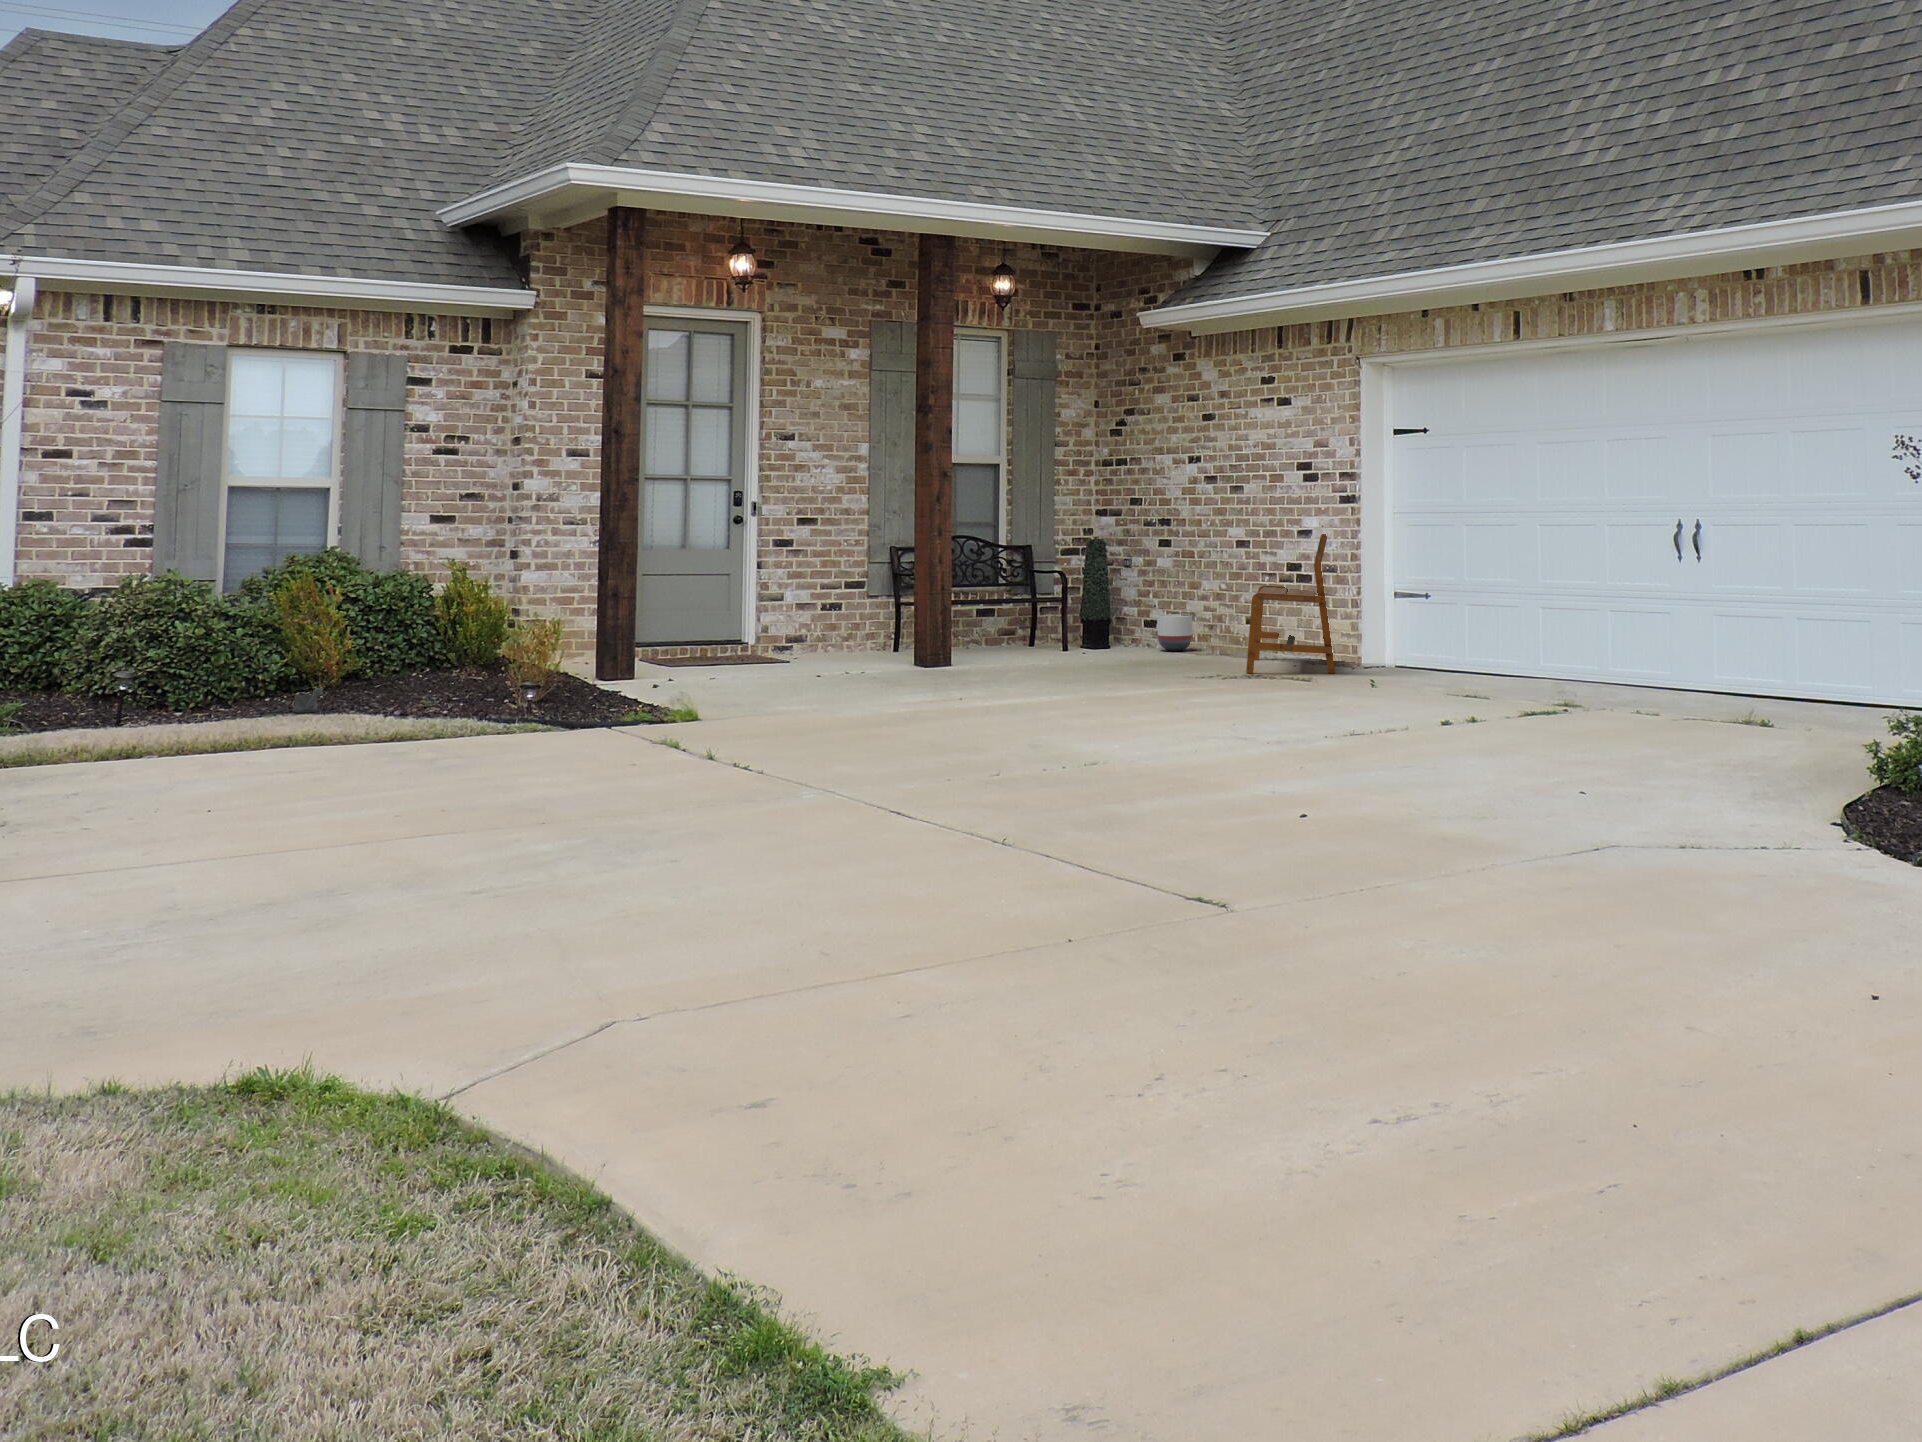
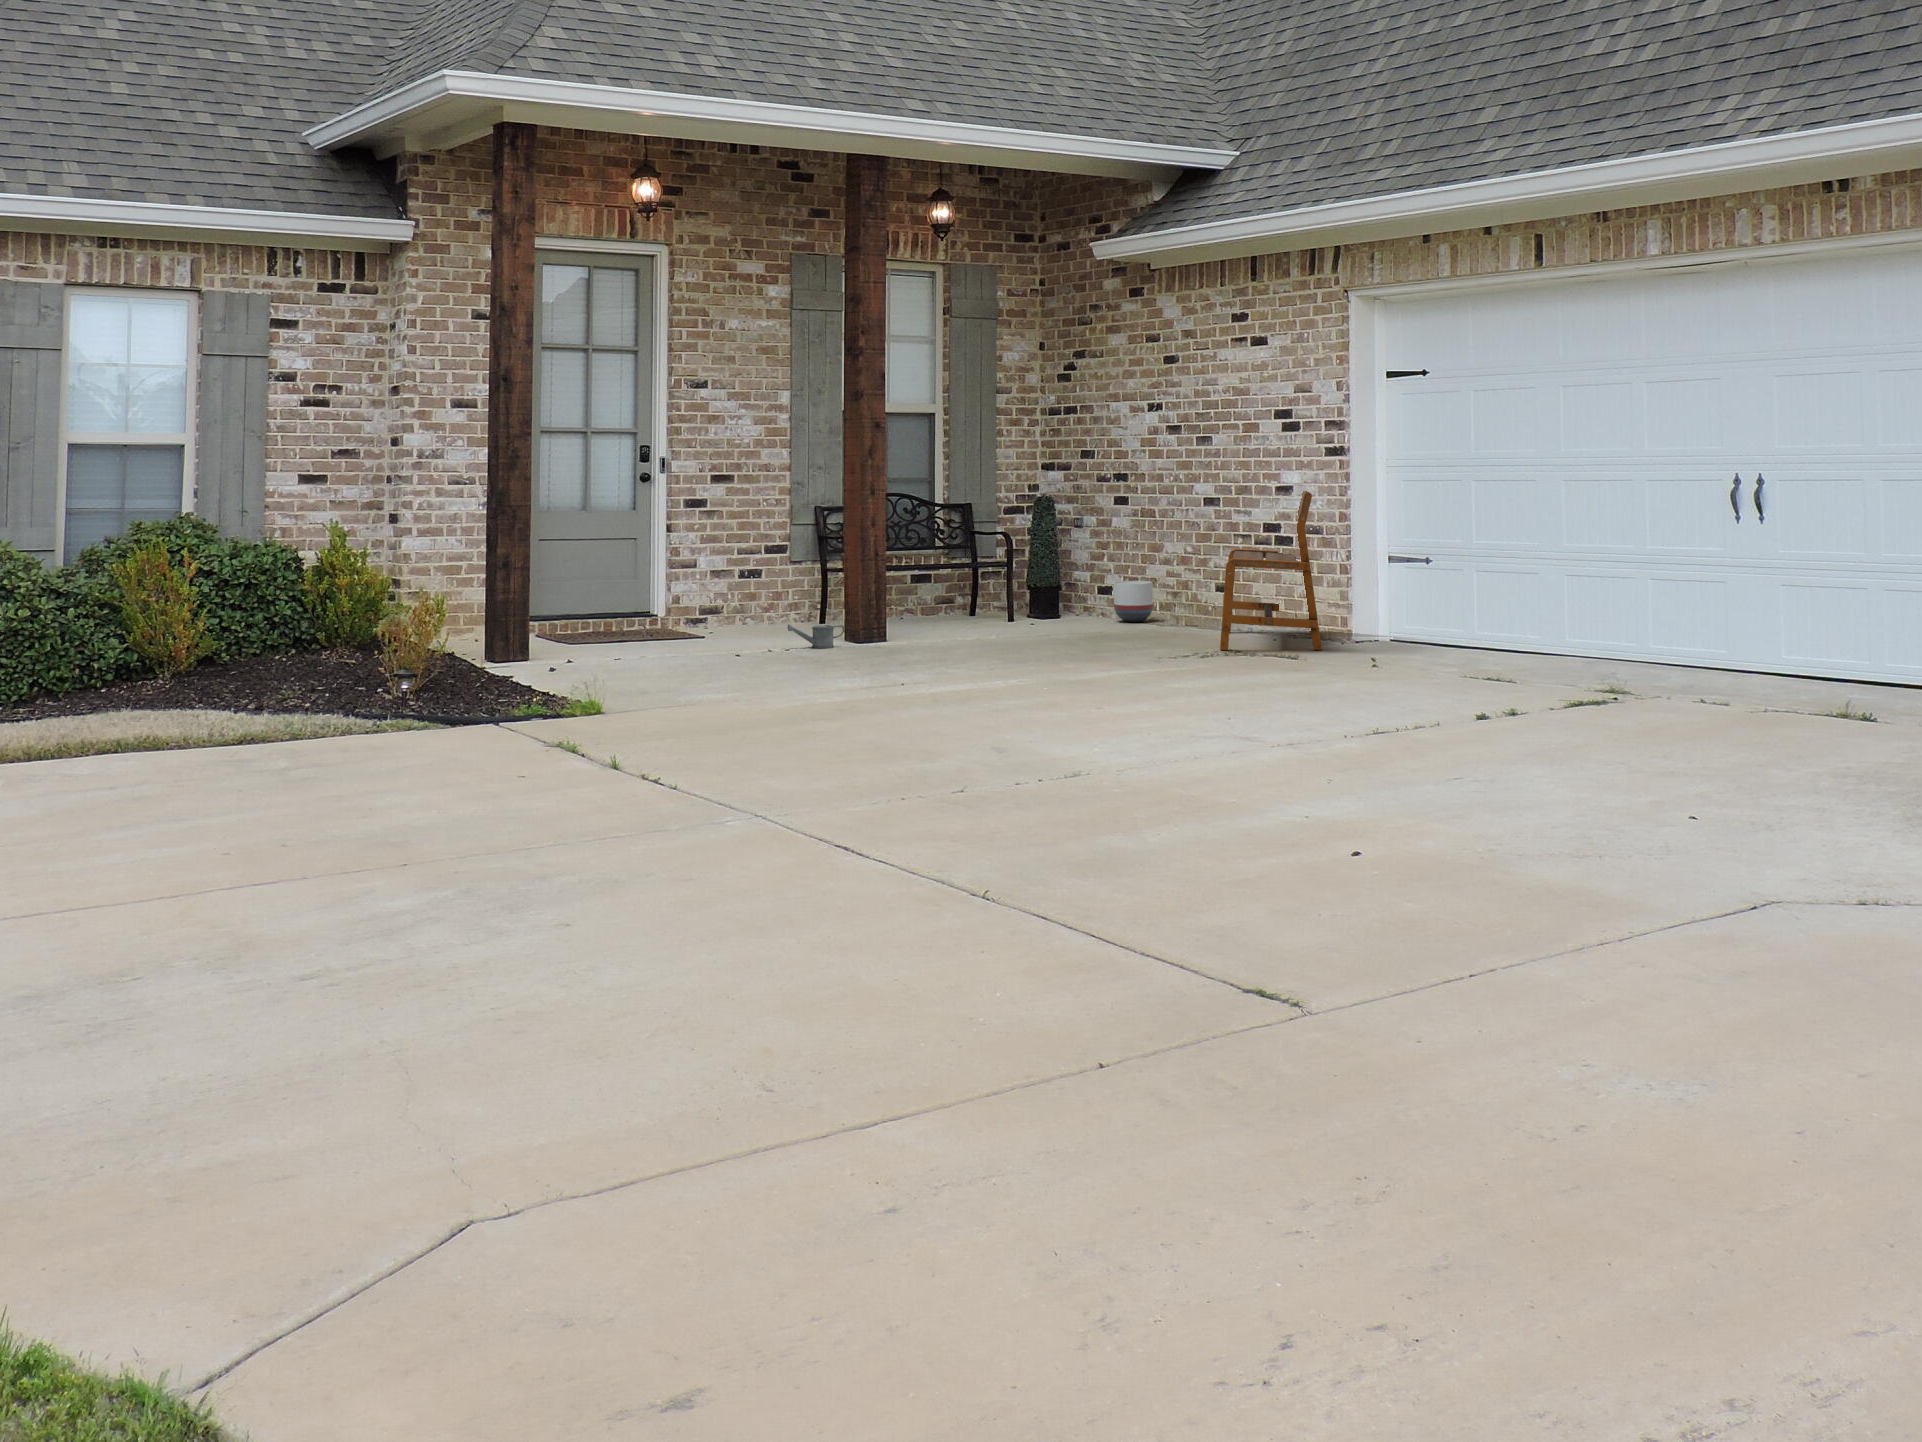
watering can: present [294,688,322,713] -> present [788,624,844,648]

